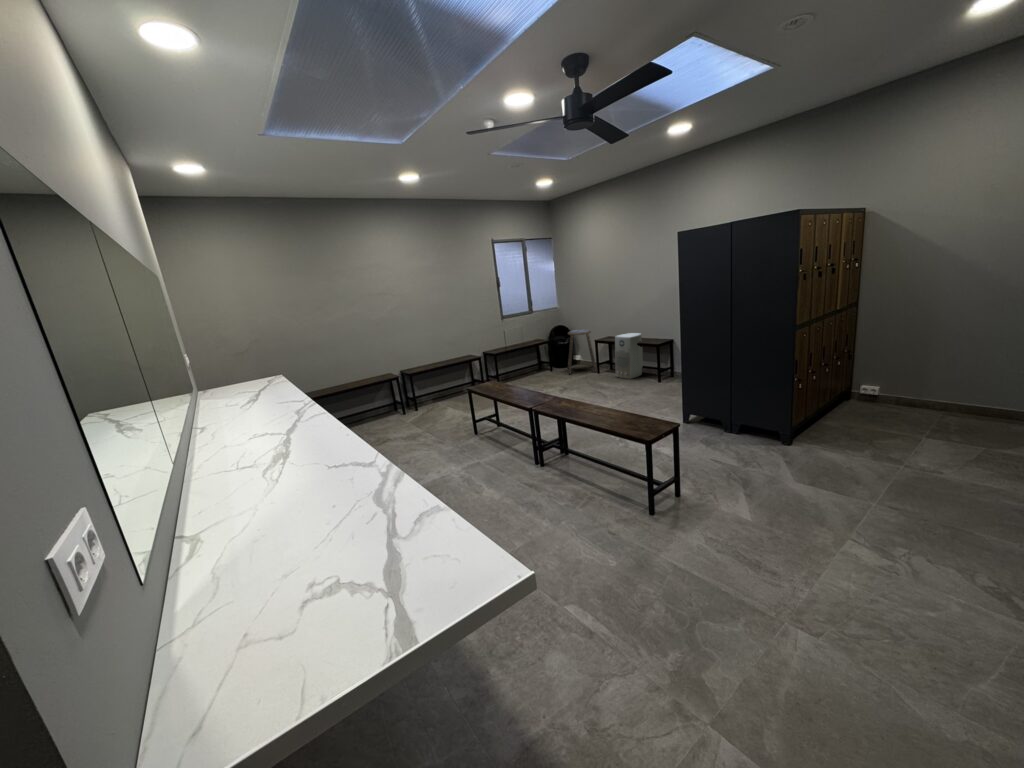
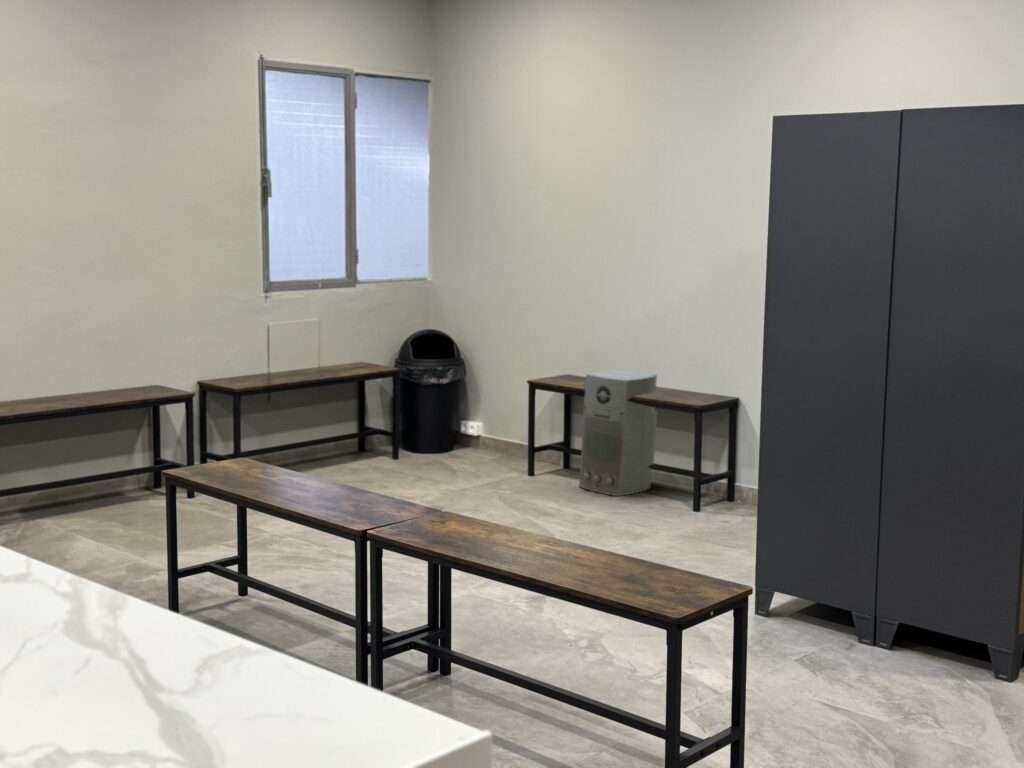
stool: present [568,330,597,374] -> none [443,347,528,471]

